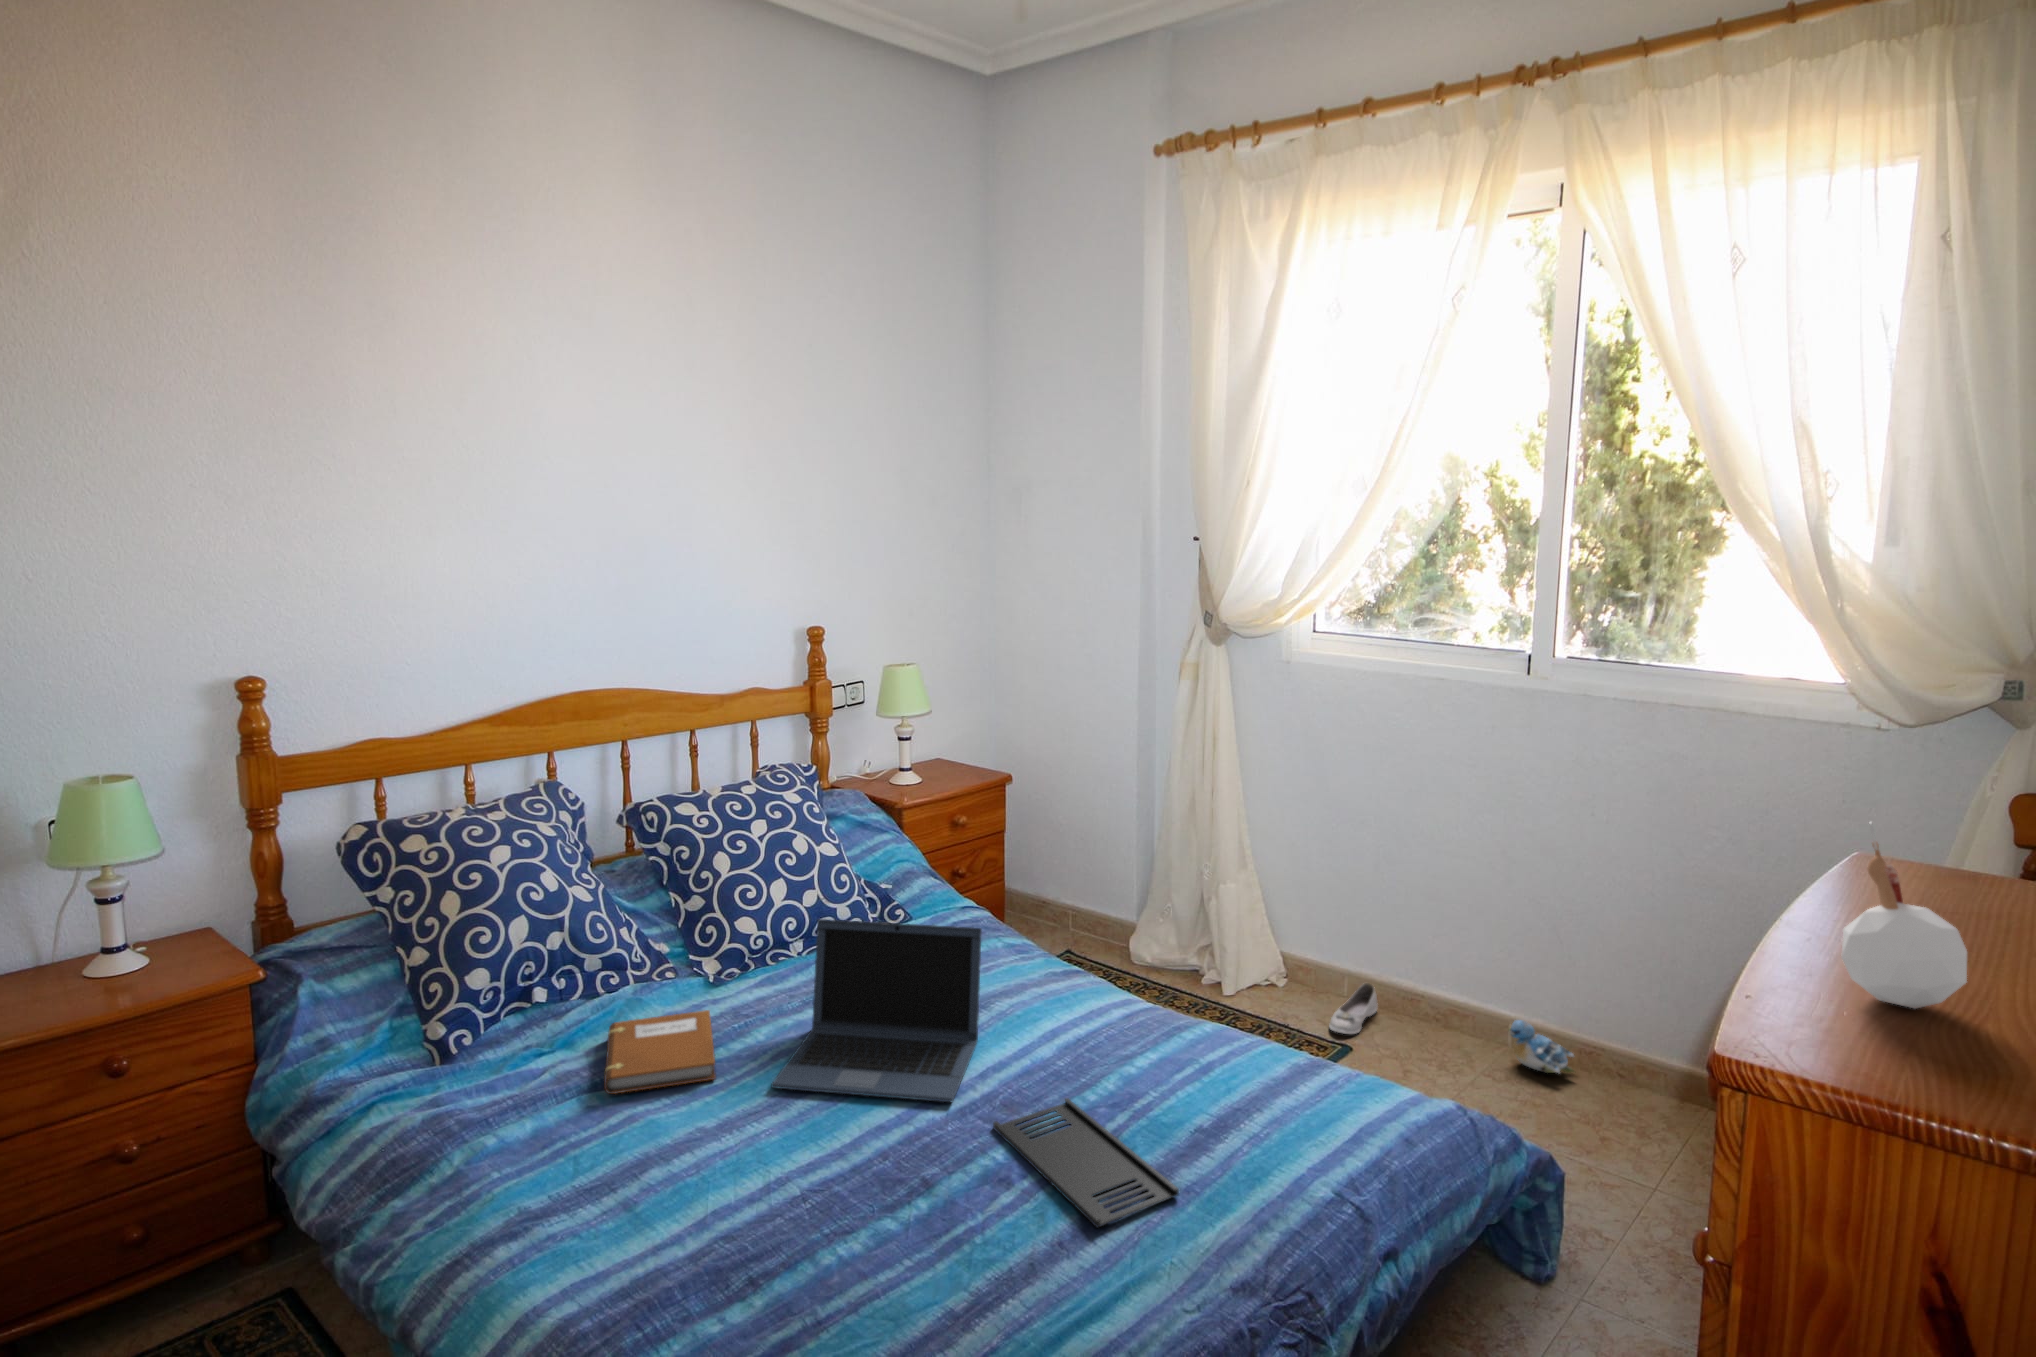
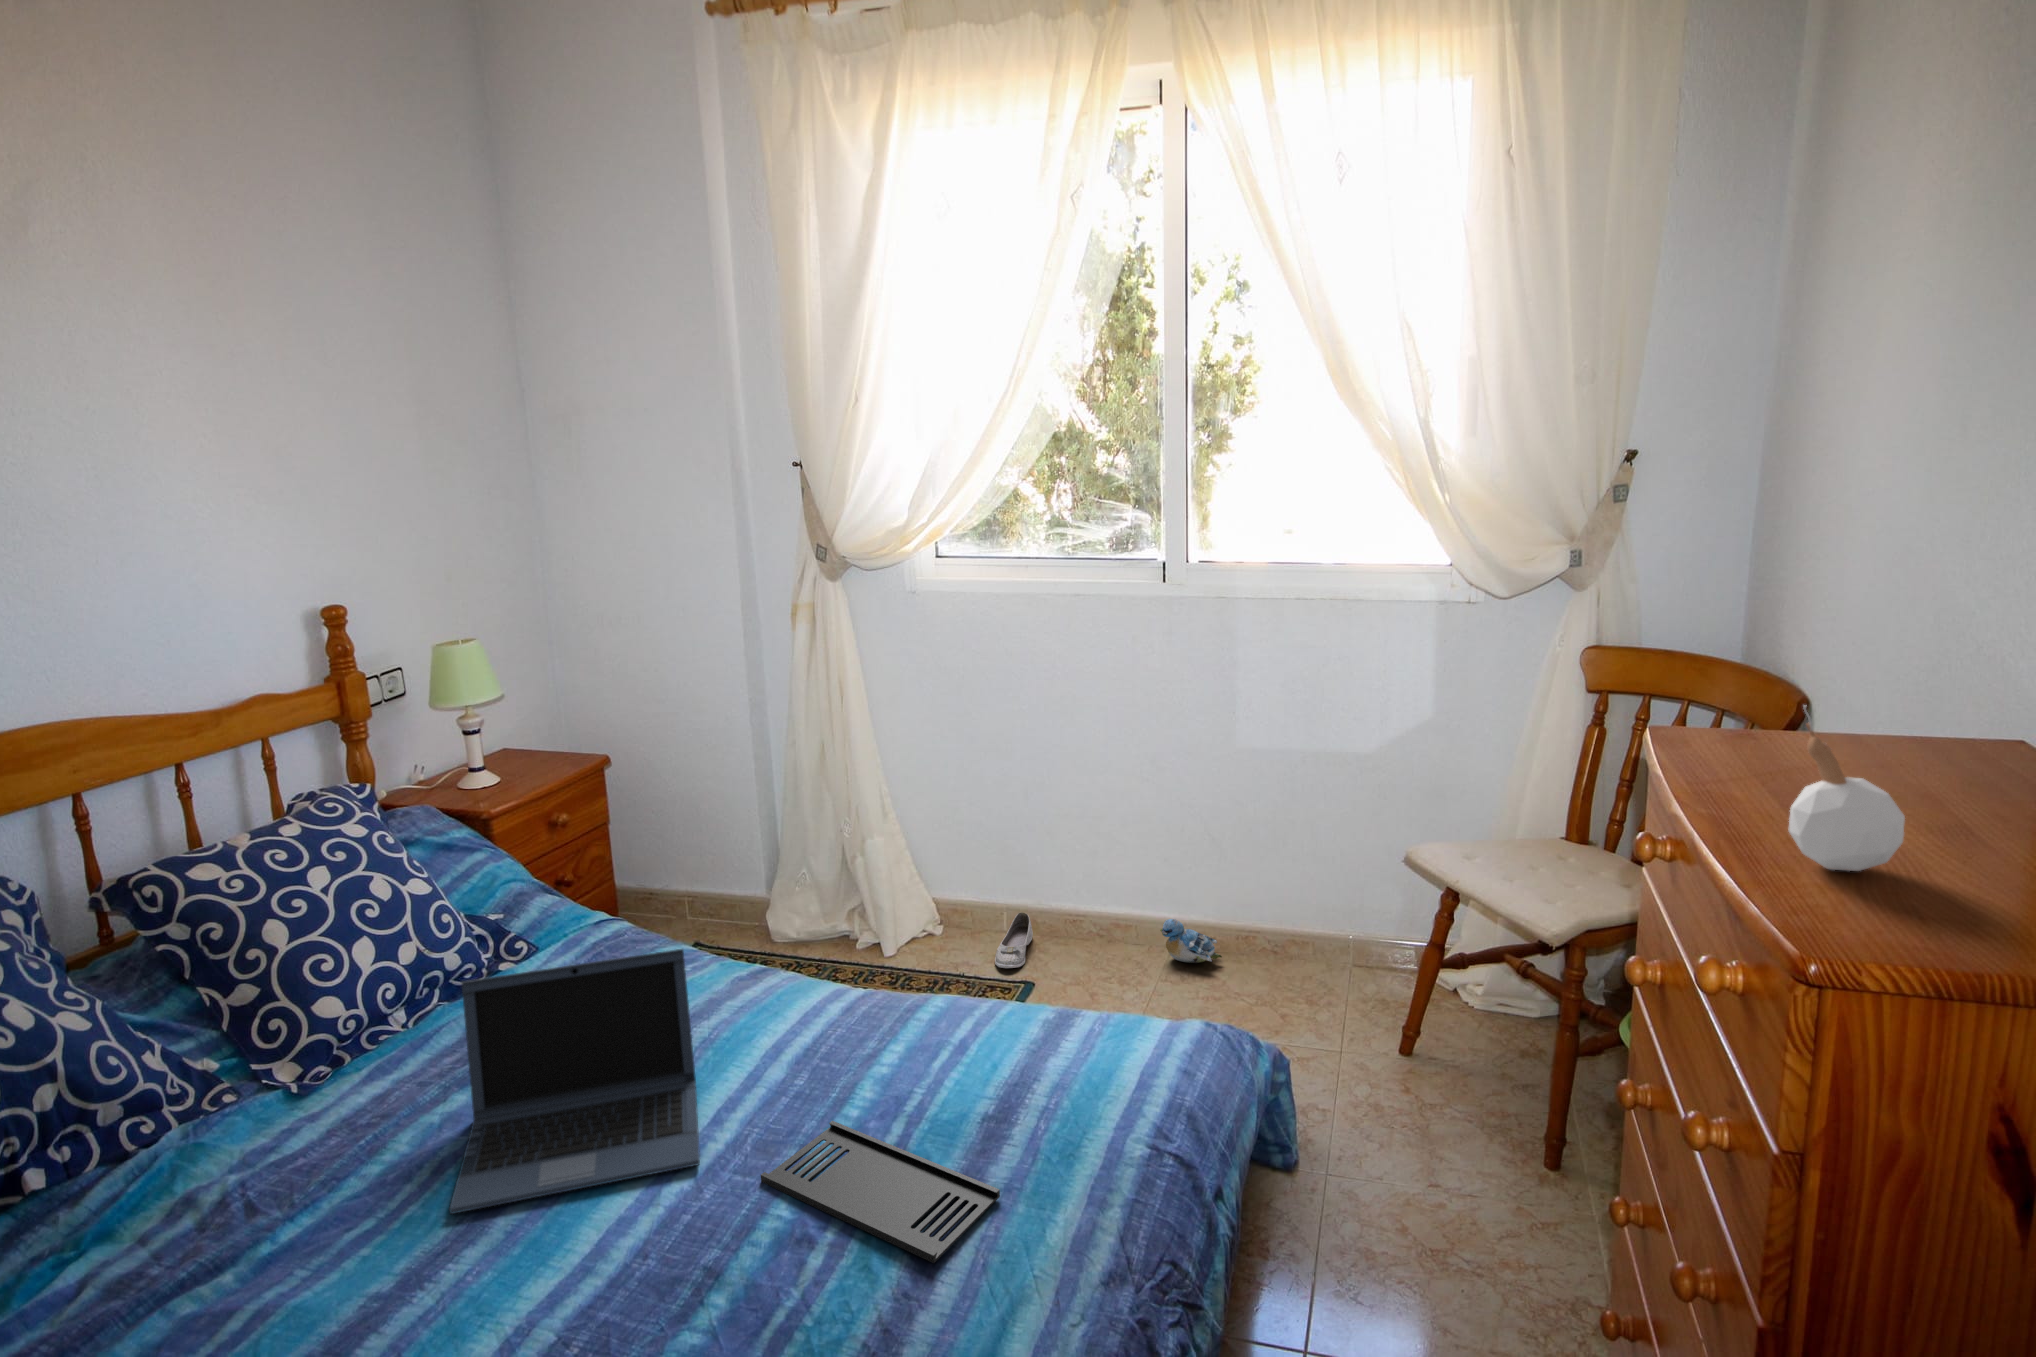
notebook: present [604,1010,716,1094] -> none [161,1133,361,1295]

